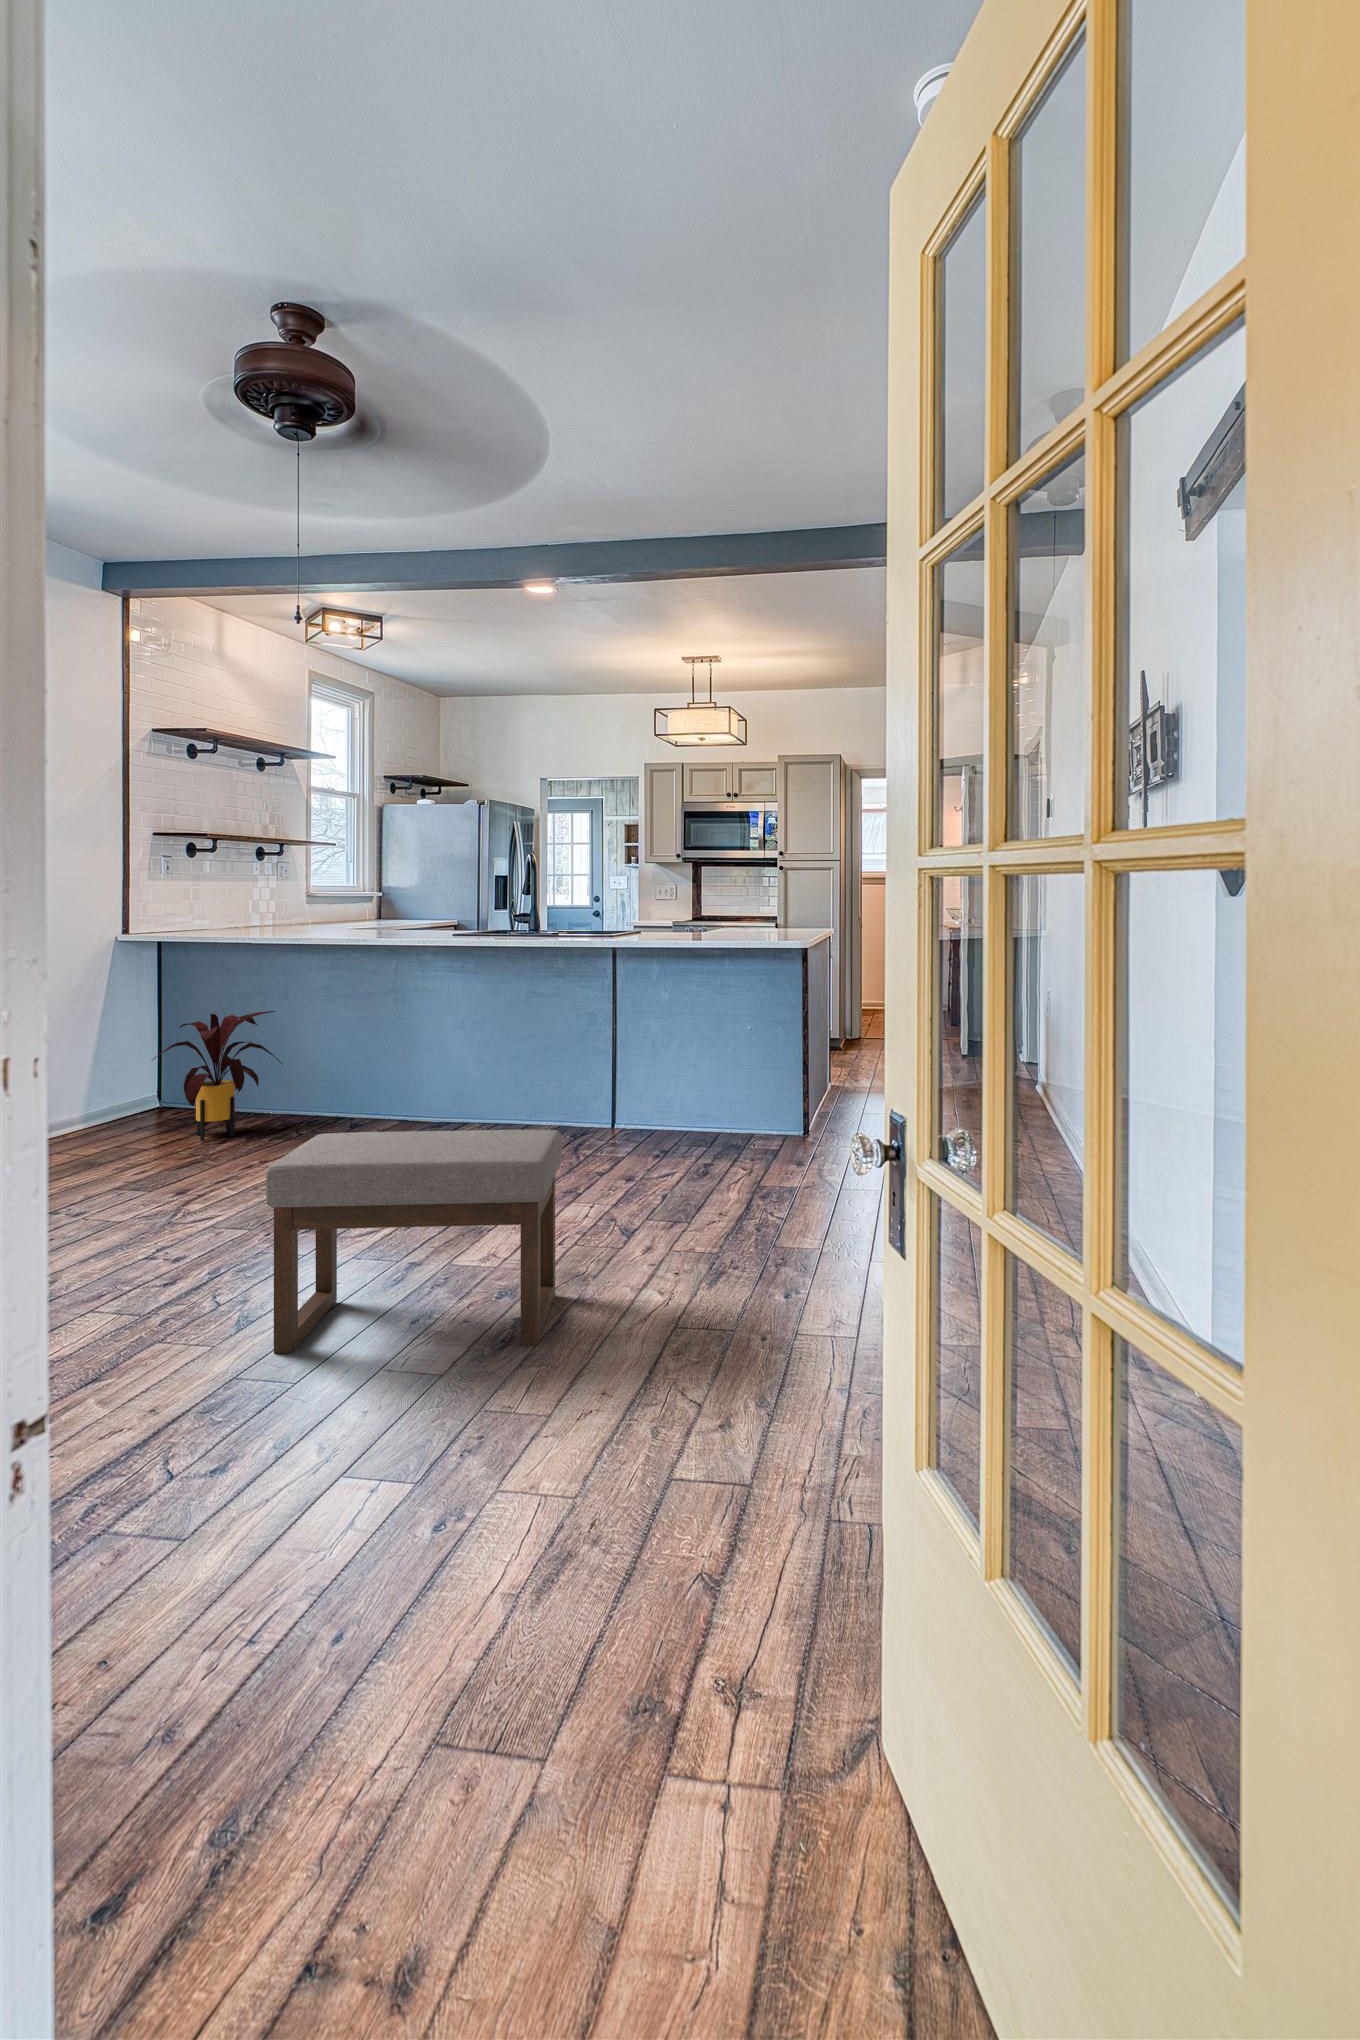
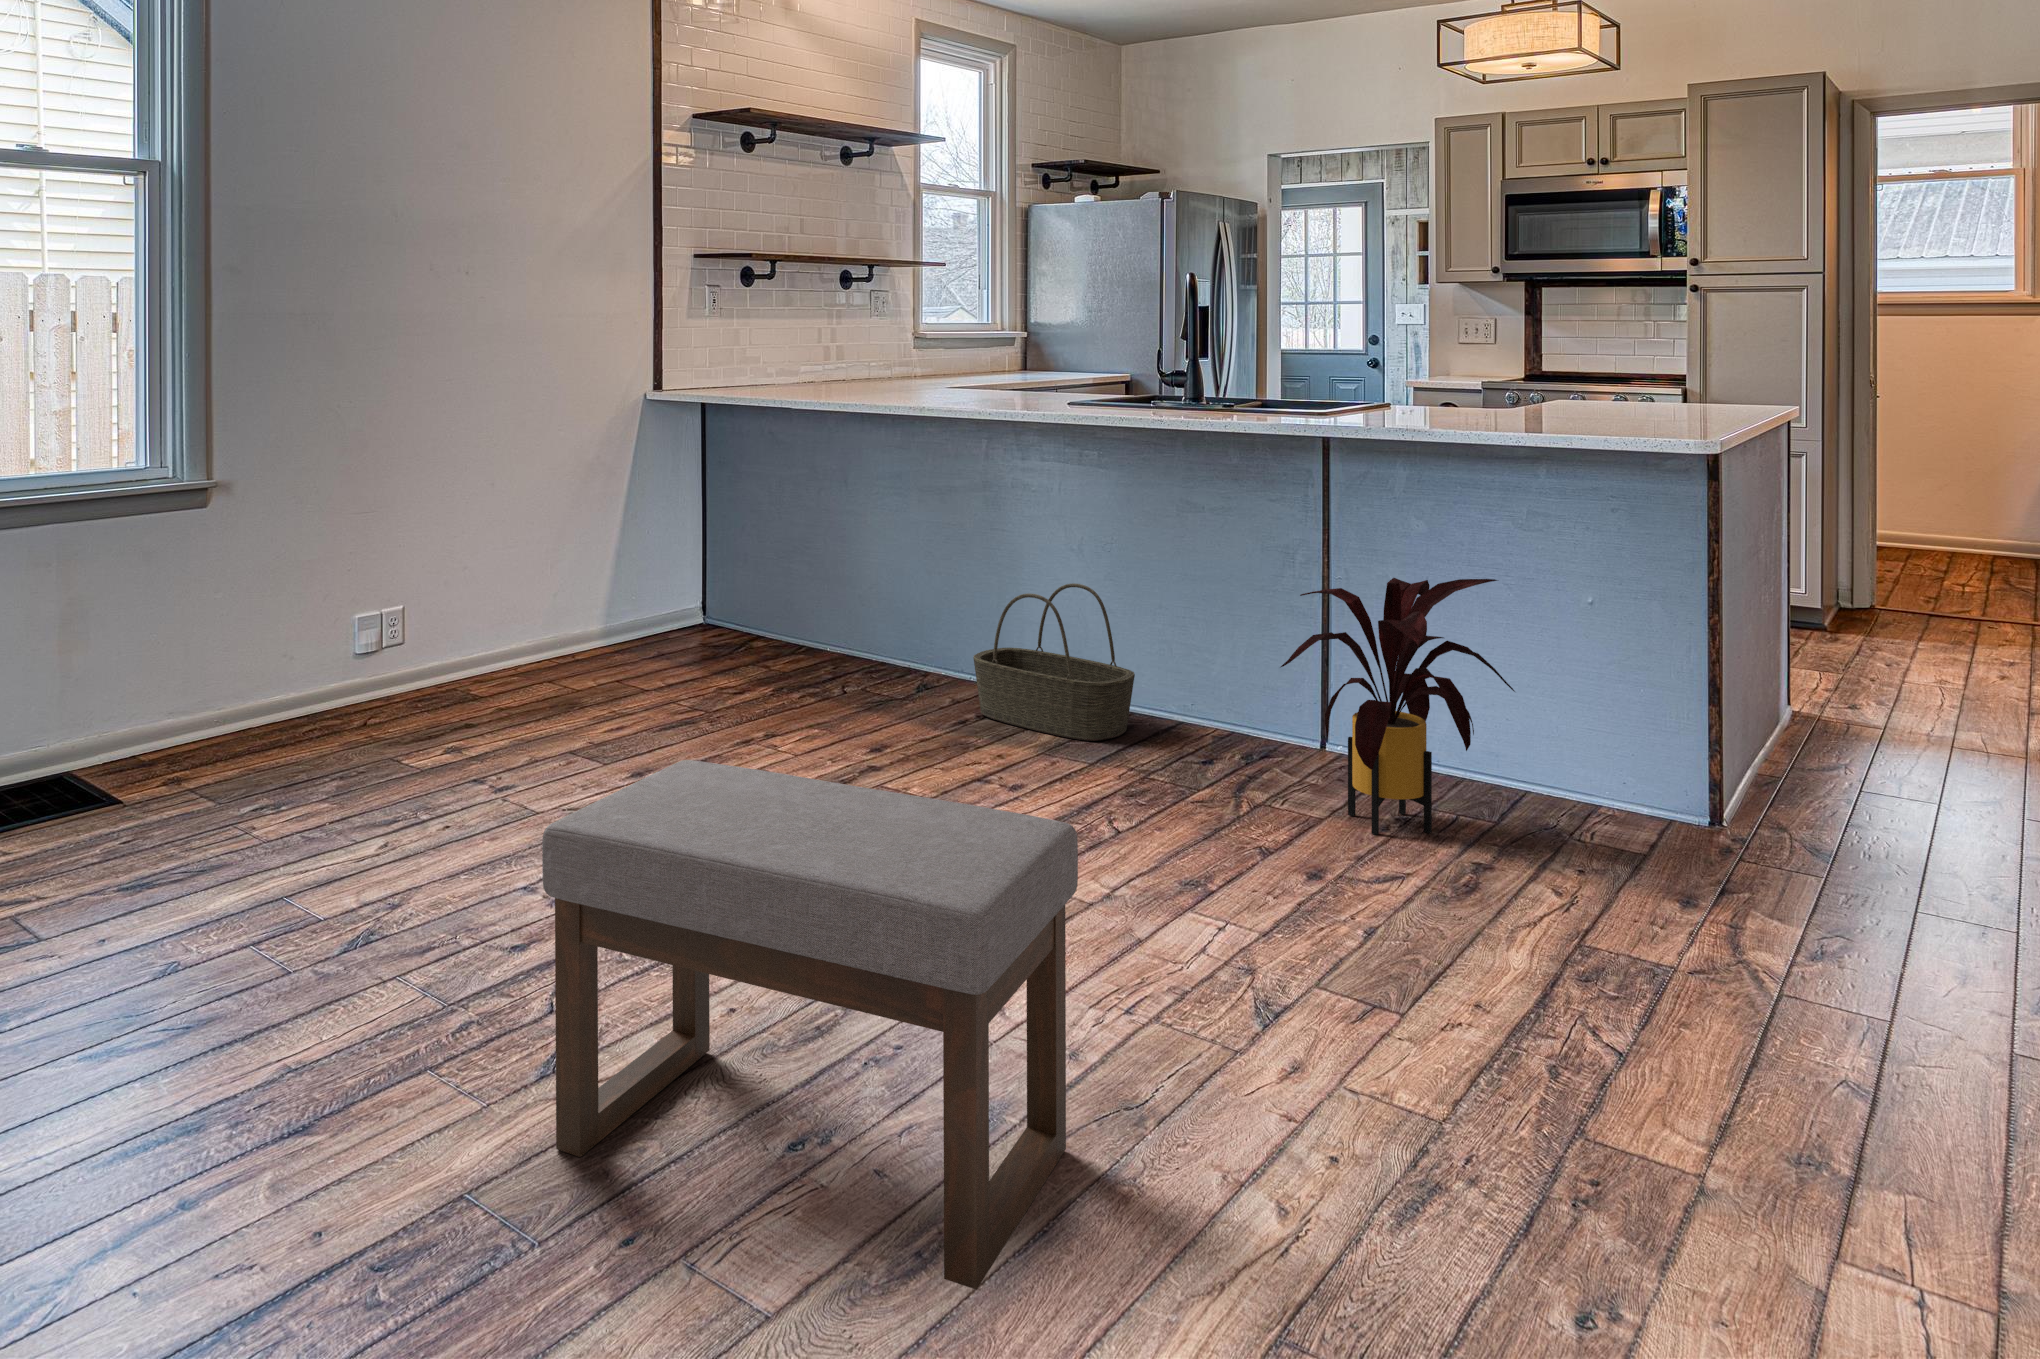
house plant: present [153,1011,282,1140] -> present [1281,578,1515,835]
basket: none [397,1046,505,1140] -> present [973,583,1135,741]

